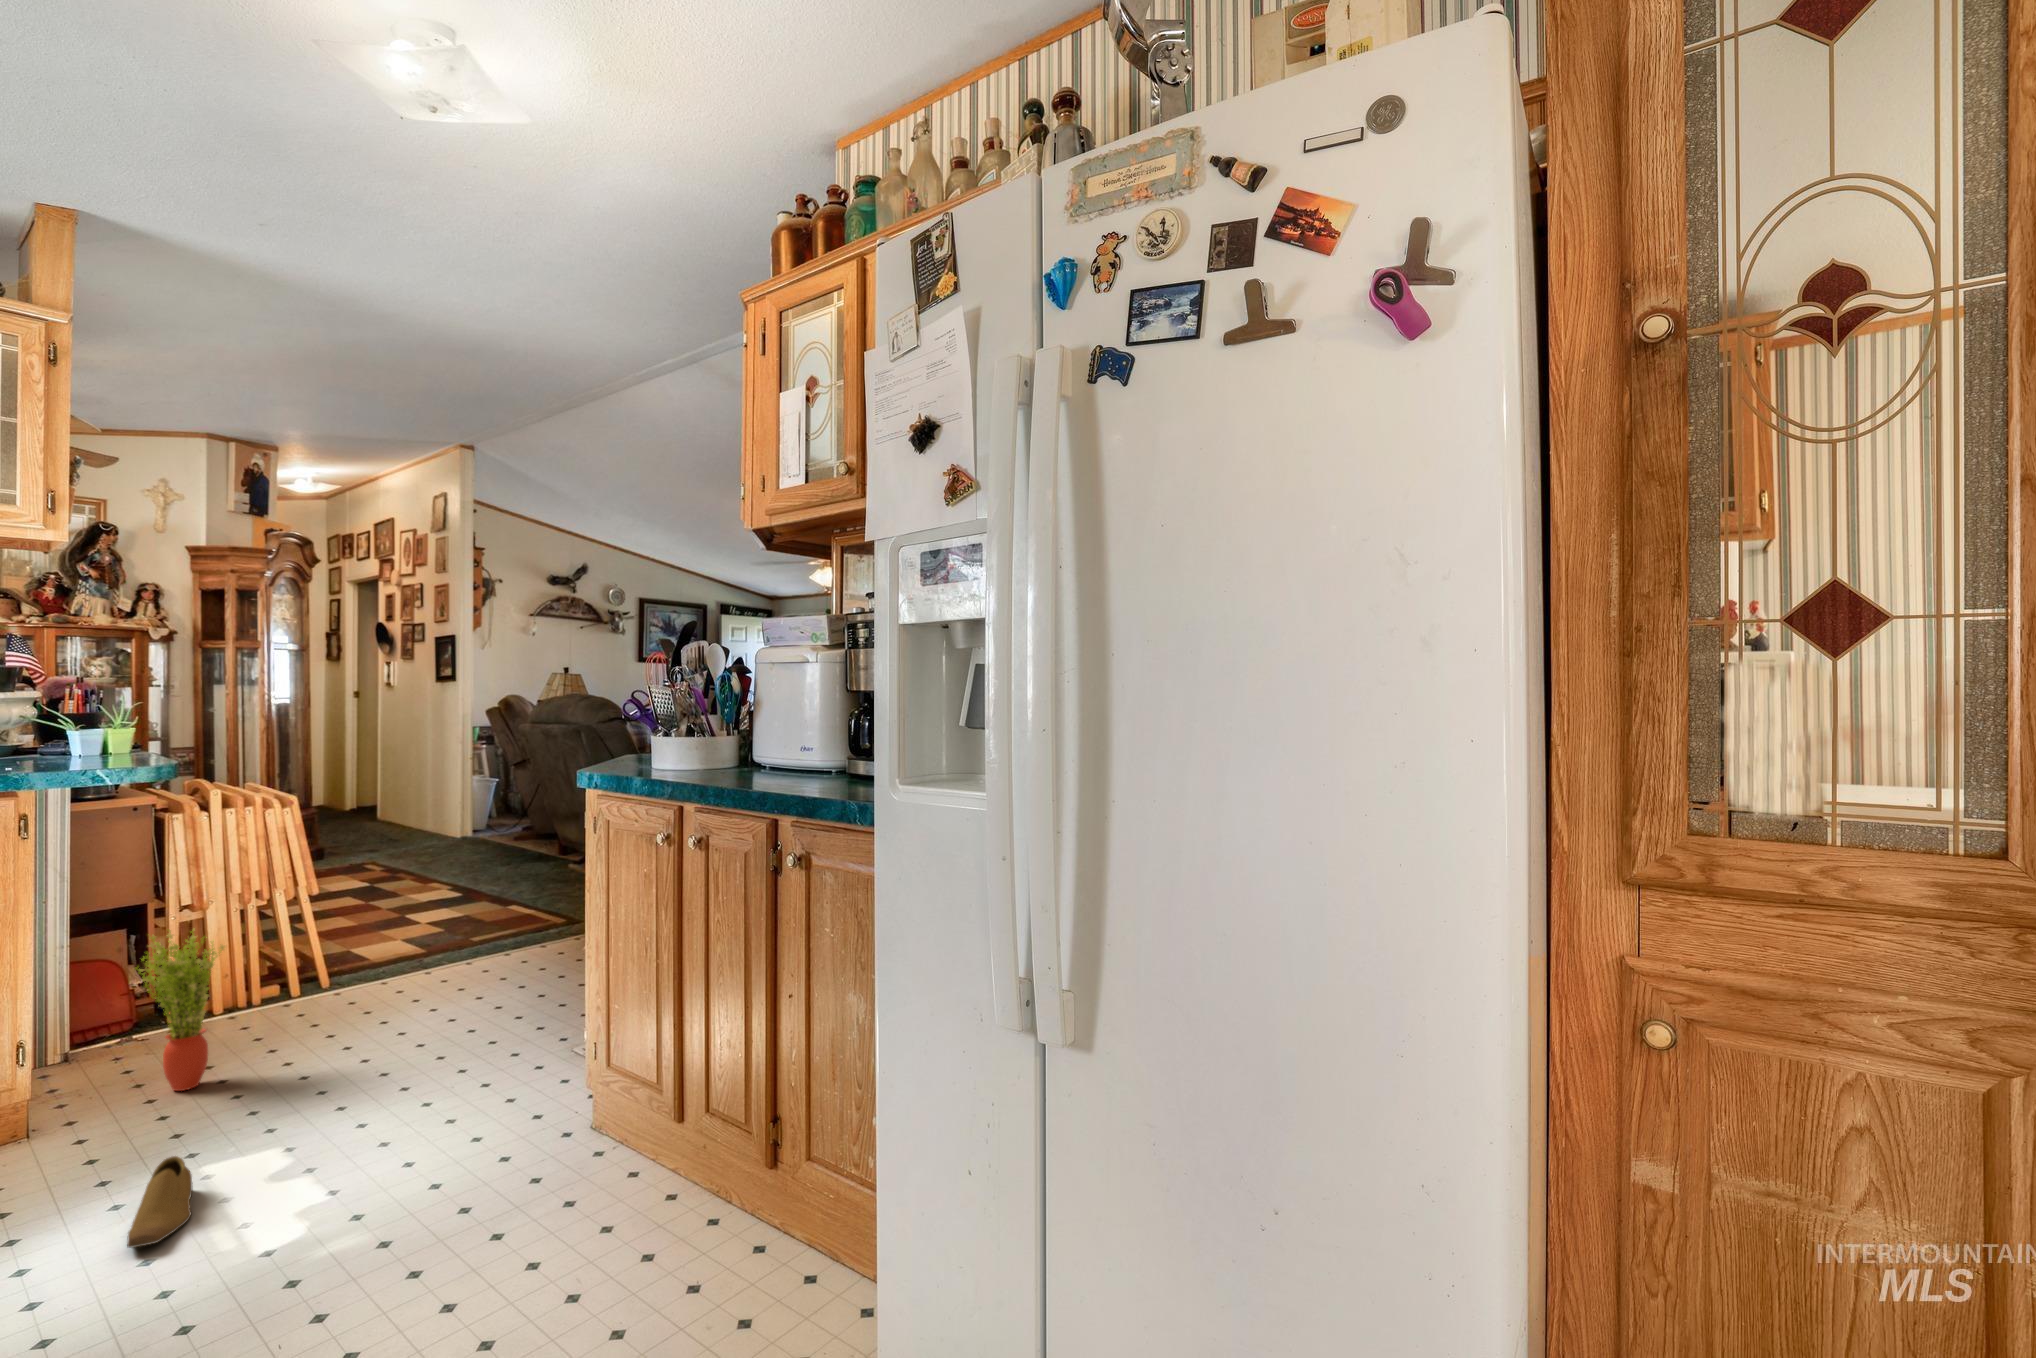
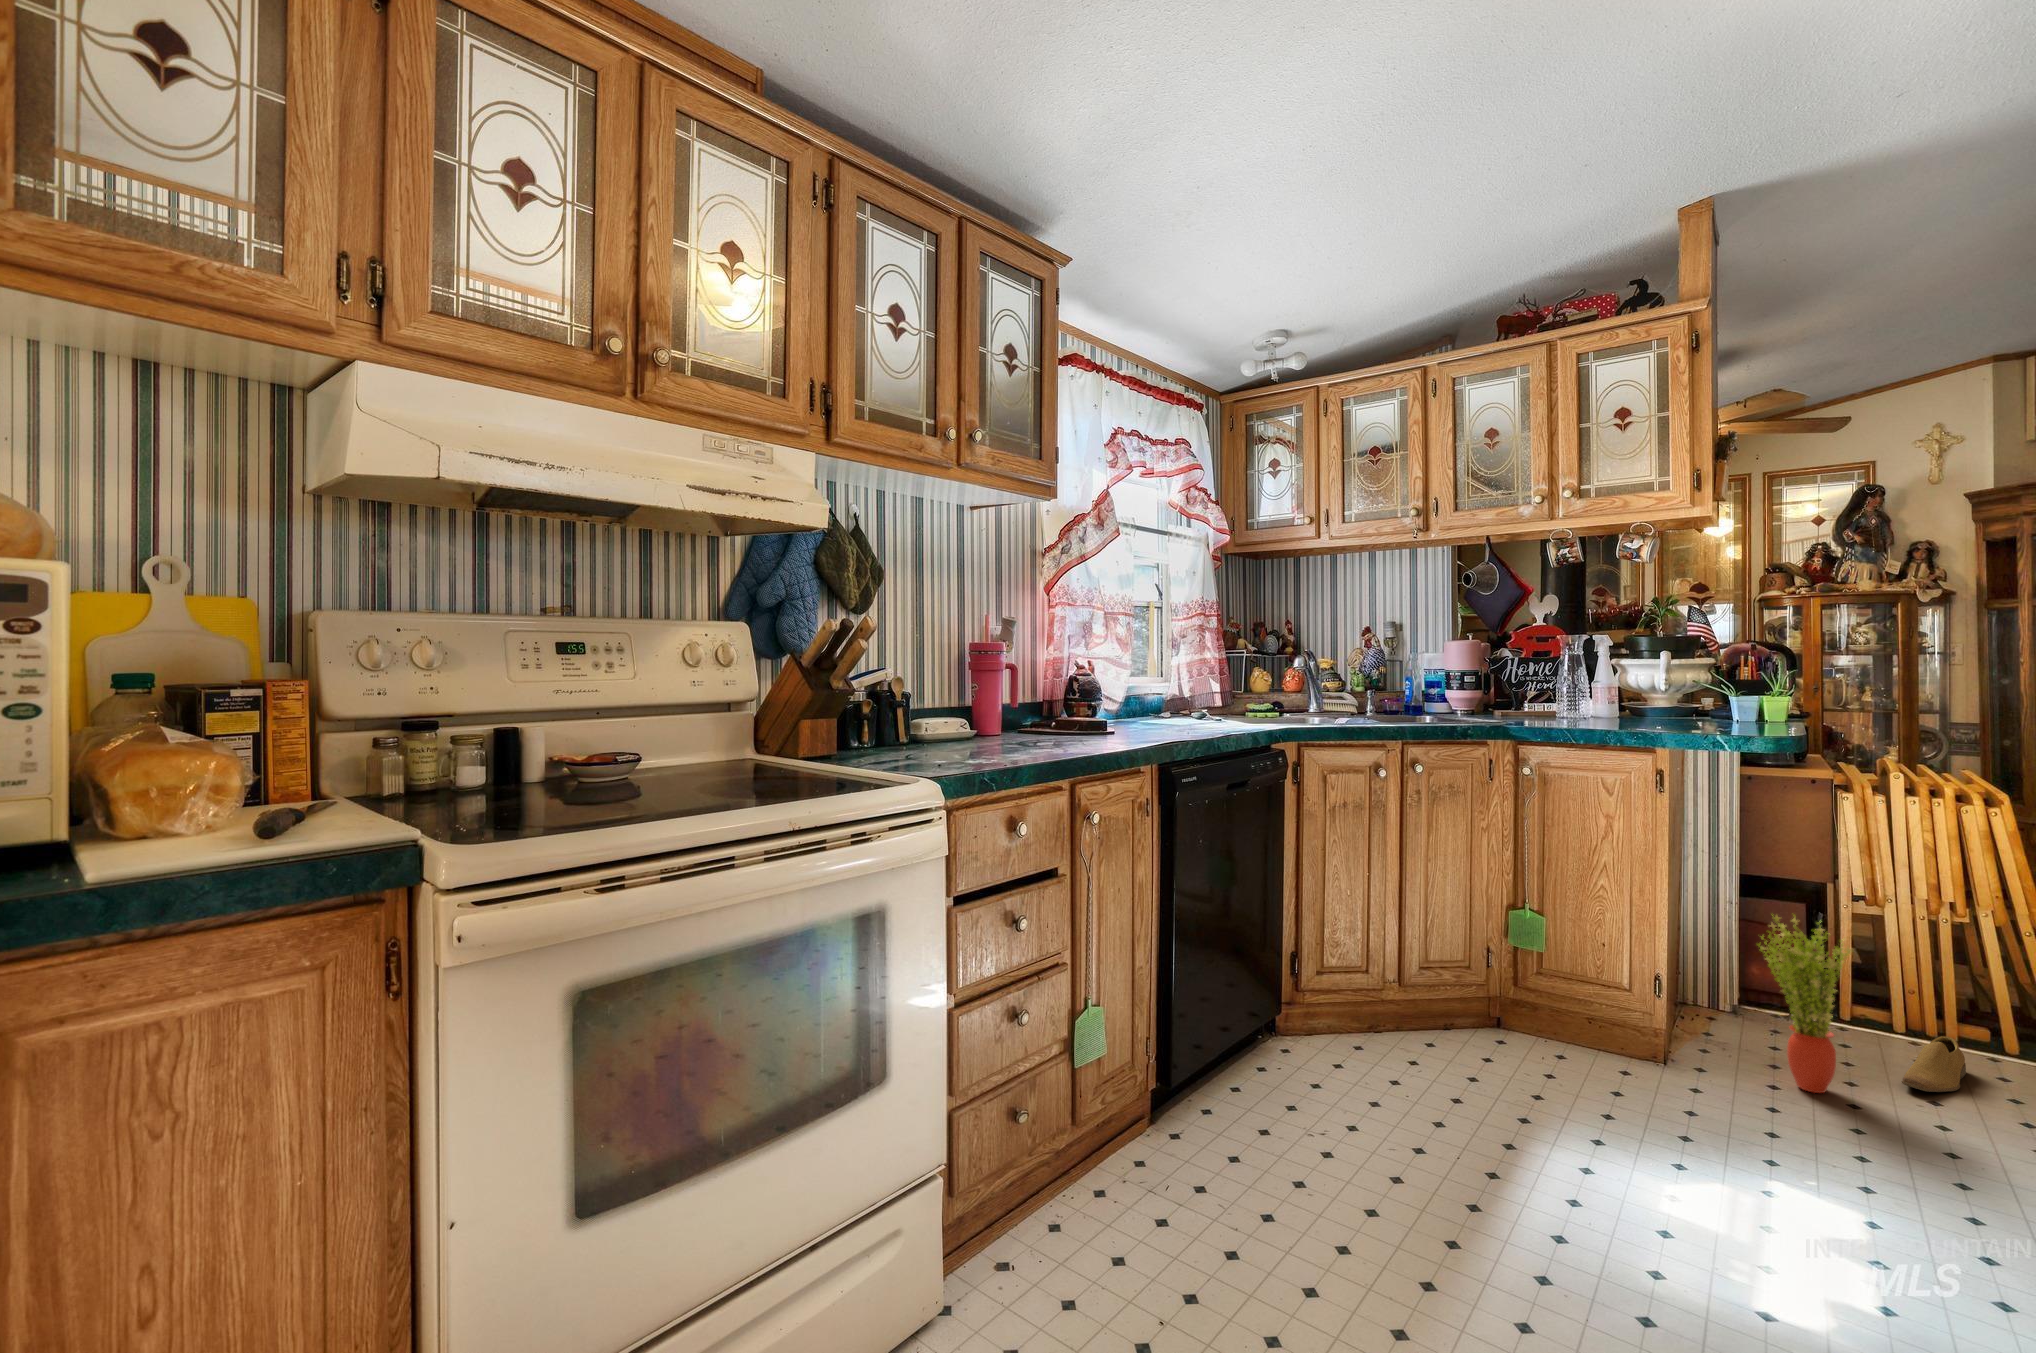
shoe: present [127,1156,193,1248] -> present [1901,1036,1966,1092]

